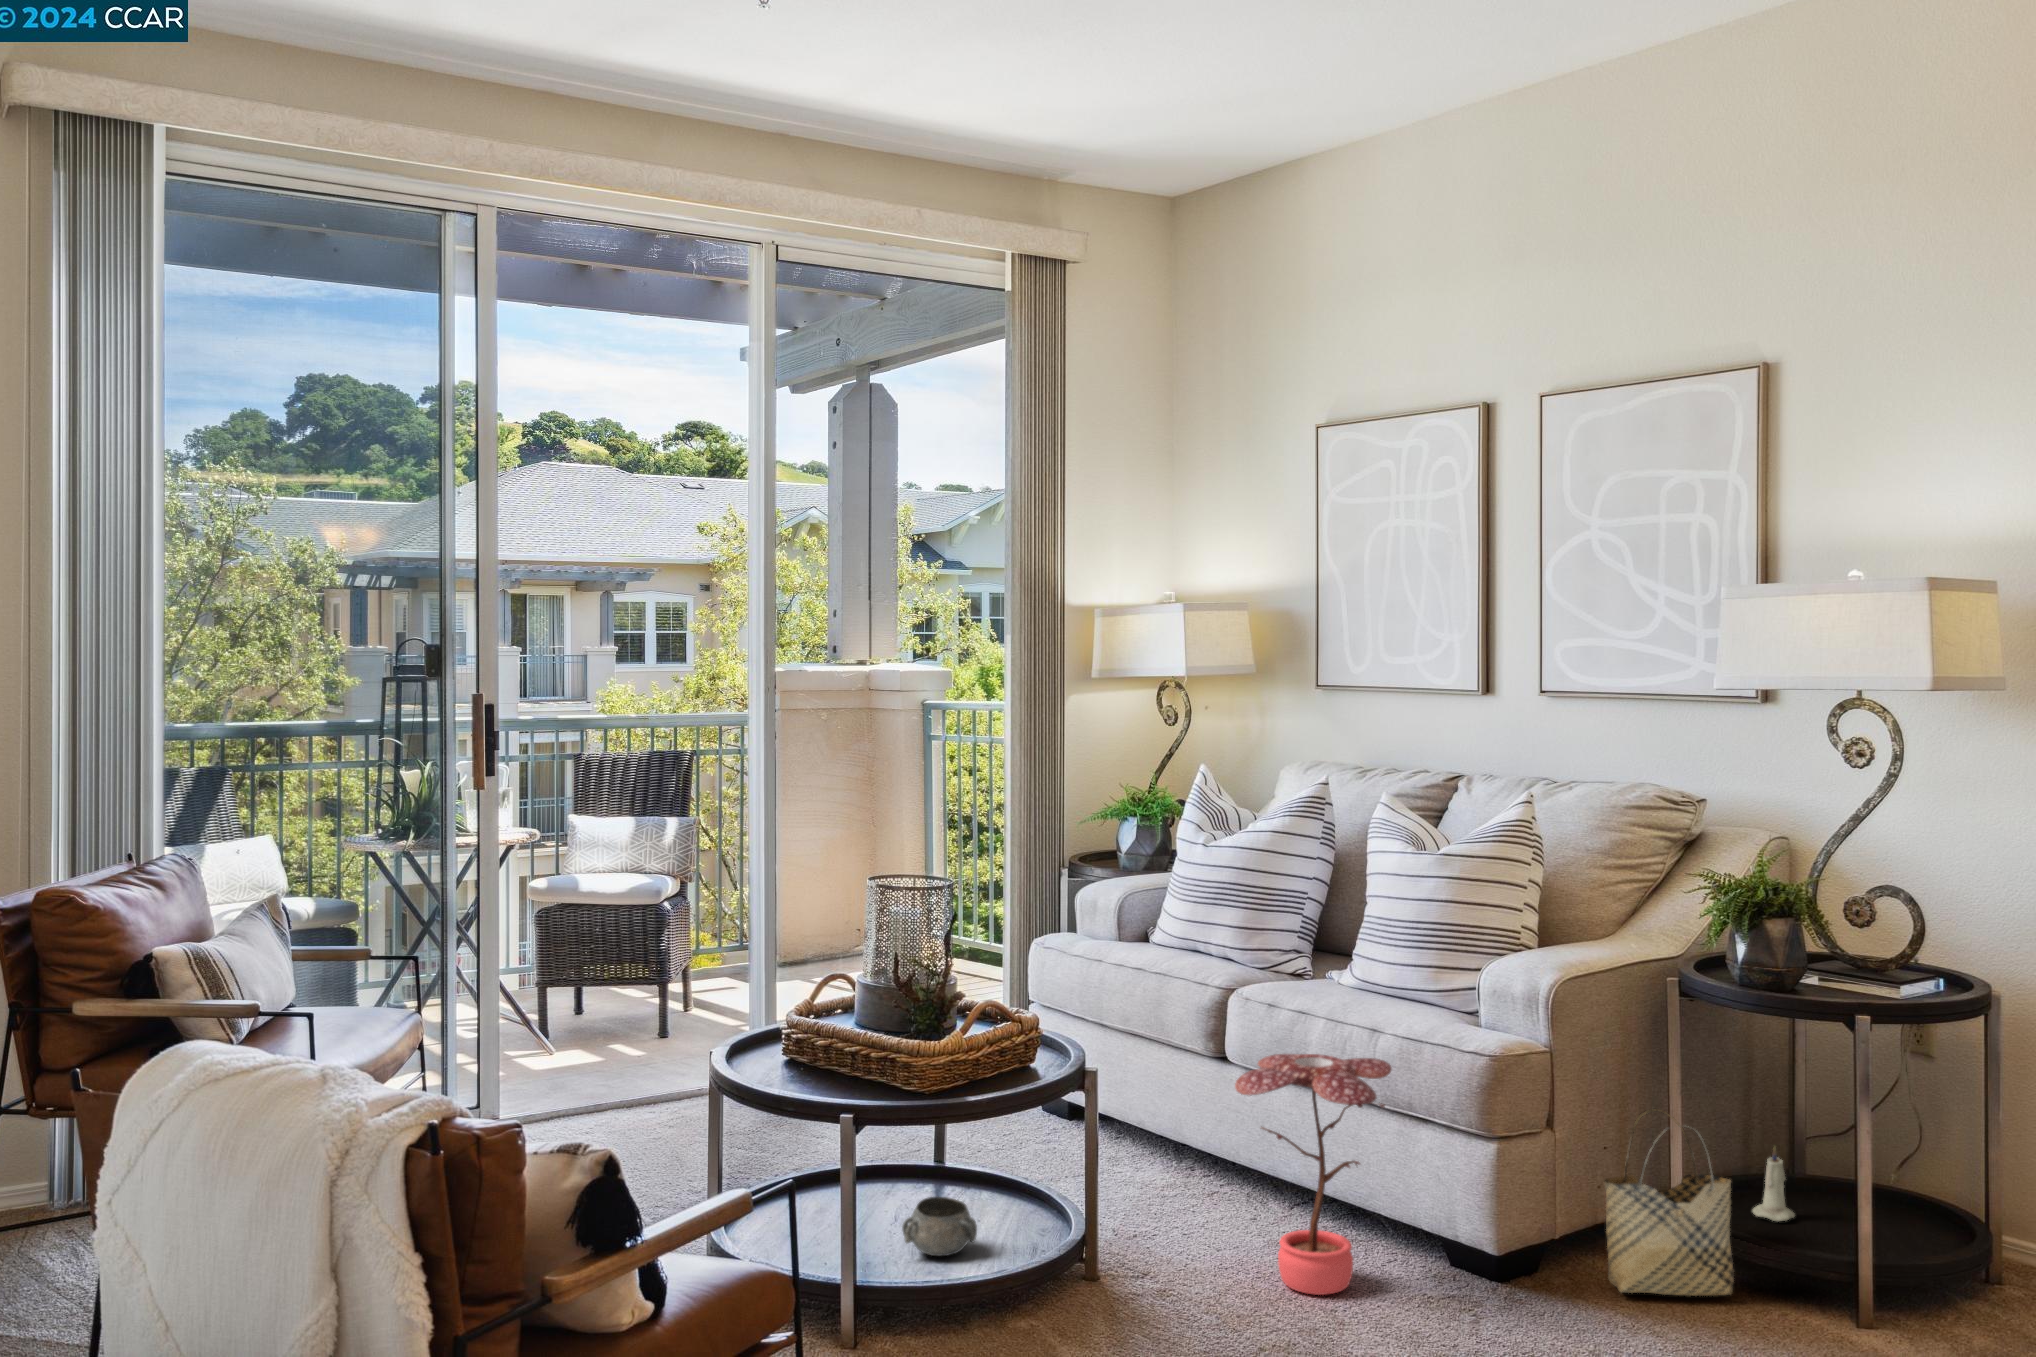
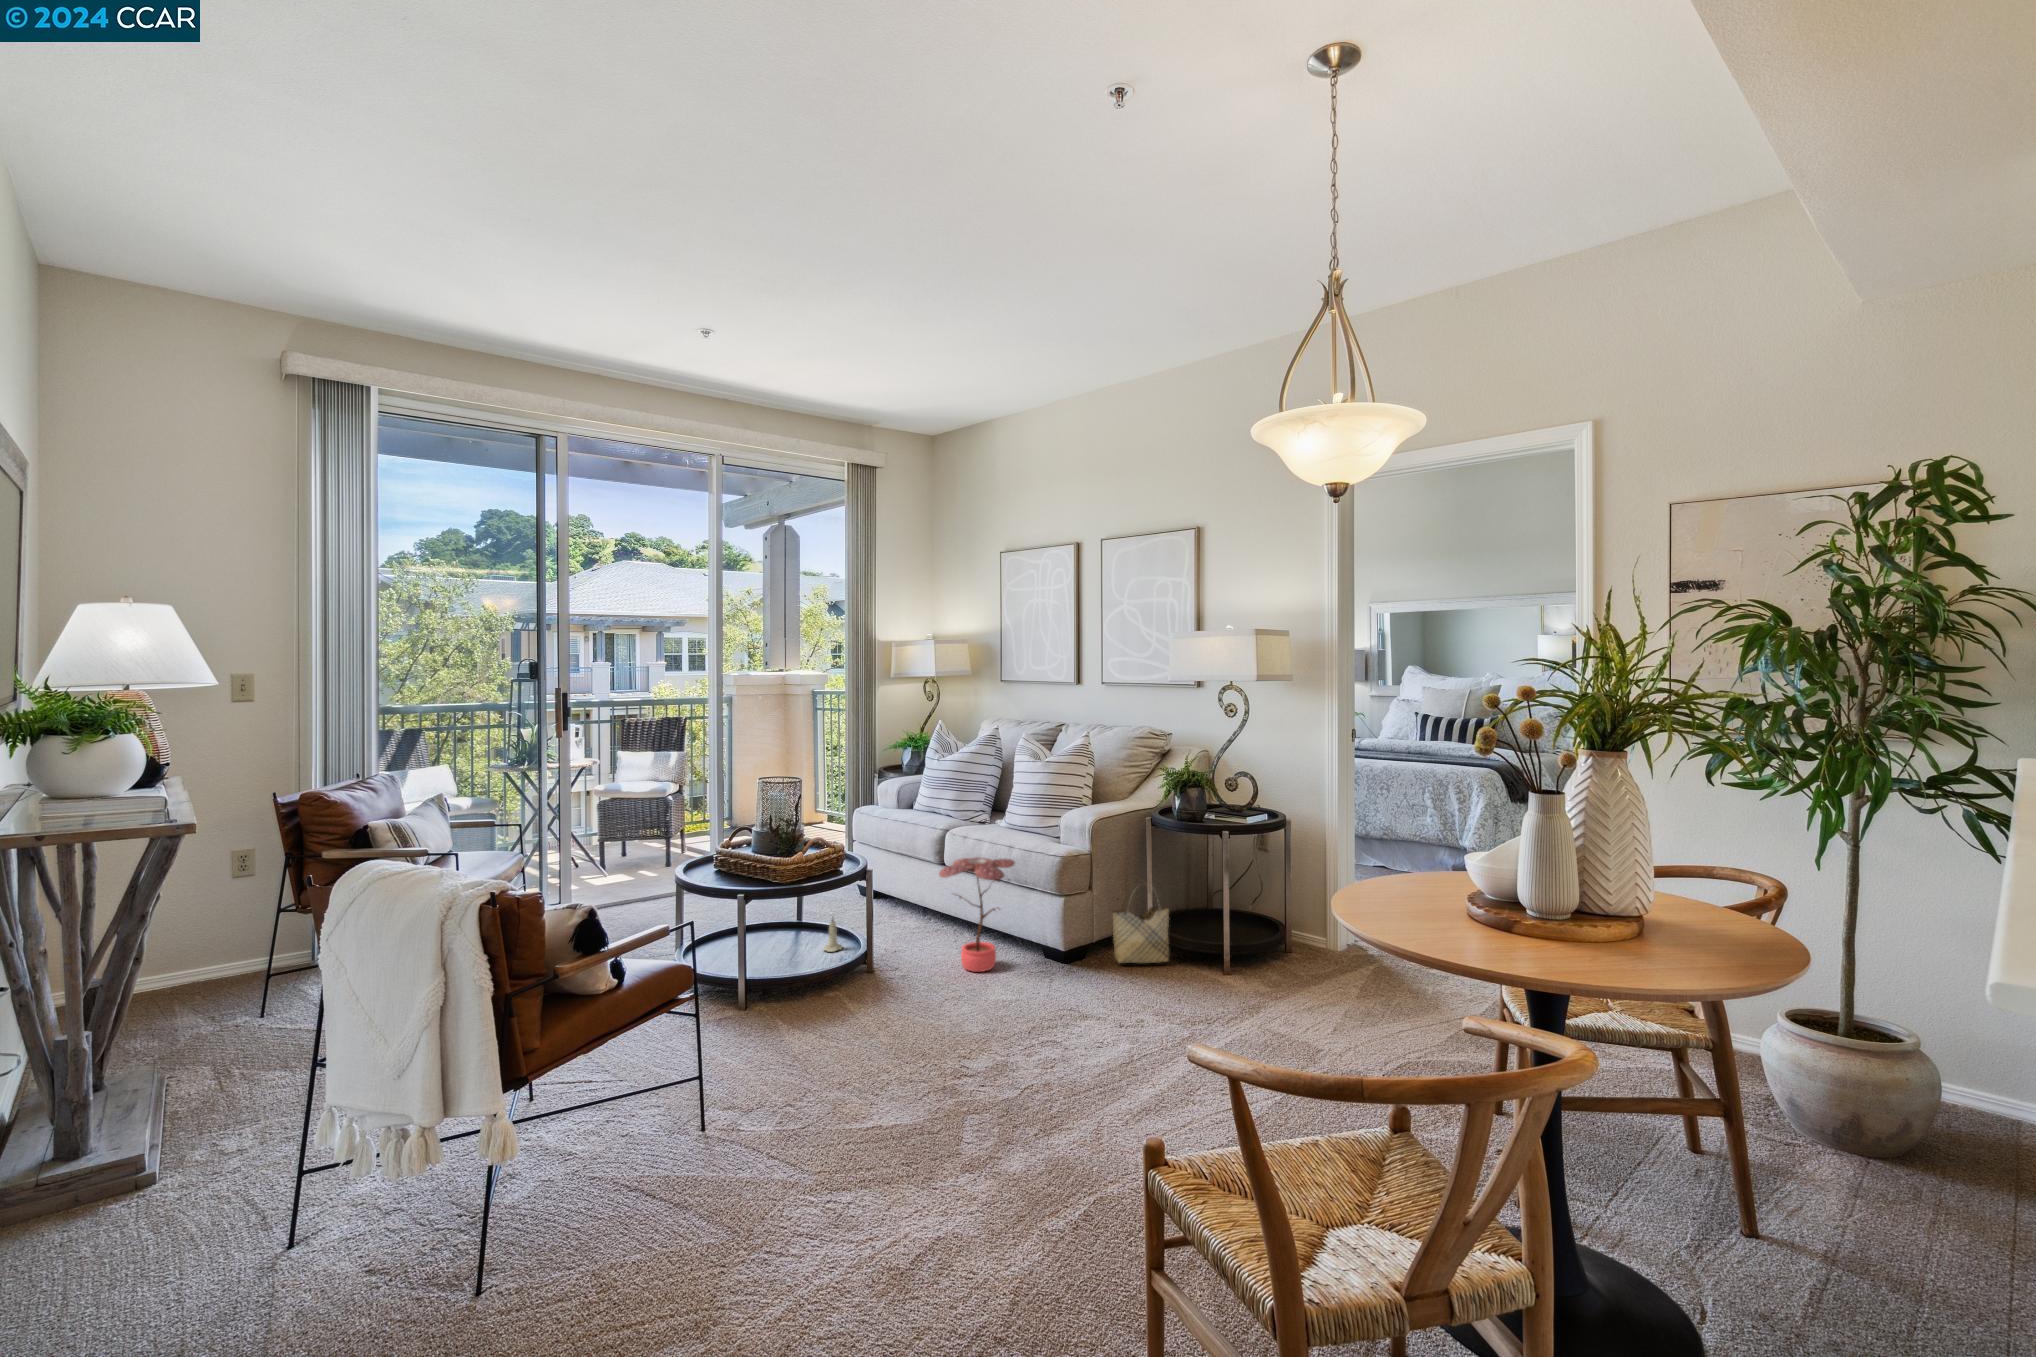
candle: present [1753,1147,1795,1221] -> present [823,919,842,952]
decorative bowl: present [902,1197,977,1256] -> none [775,934,813,963]

